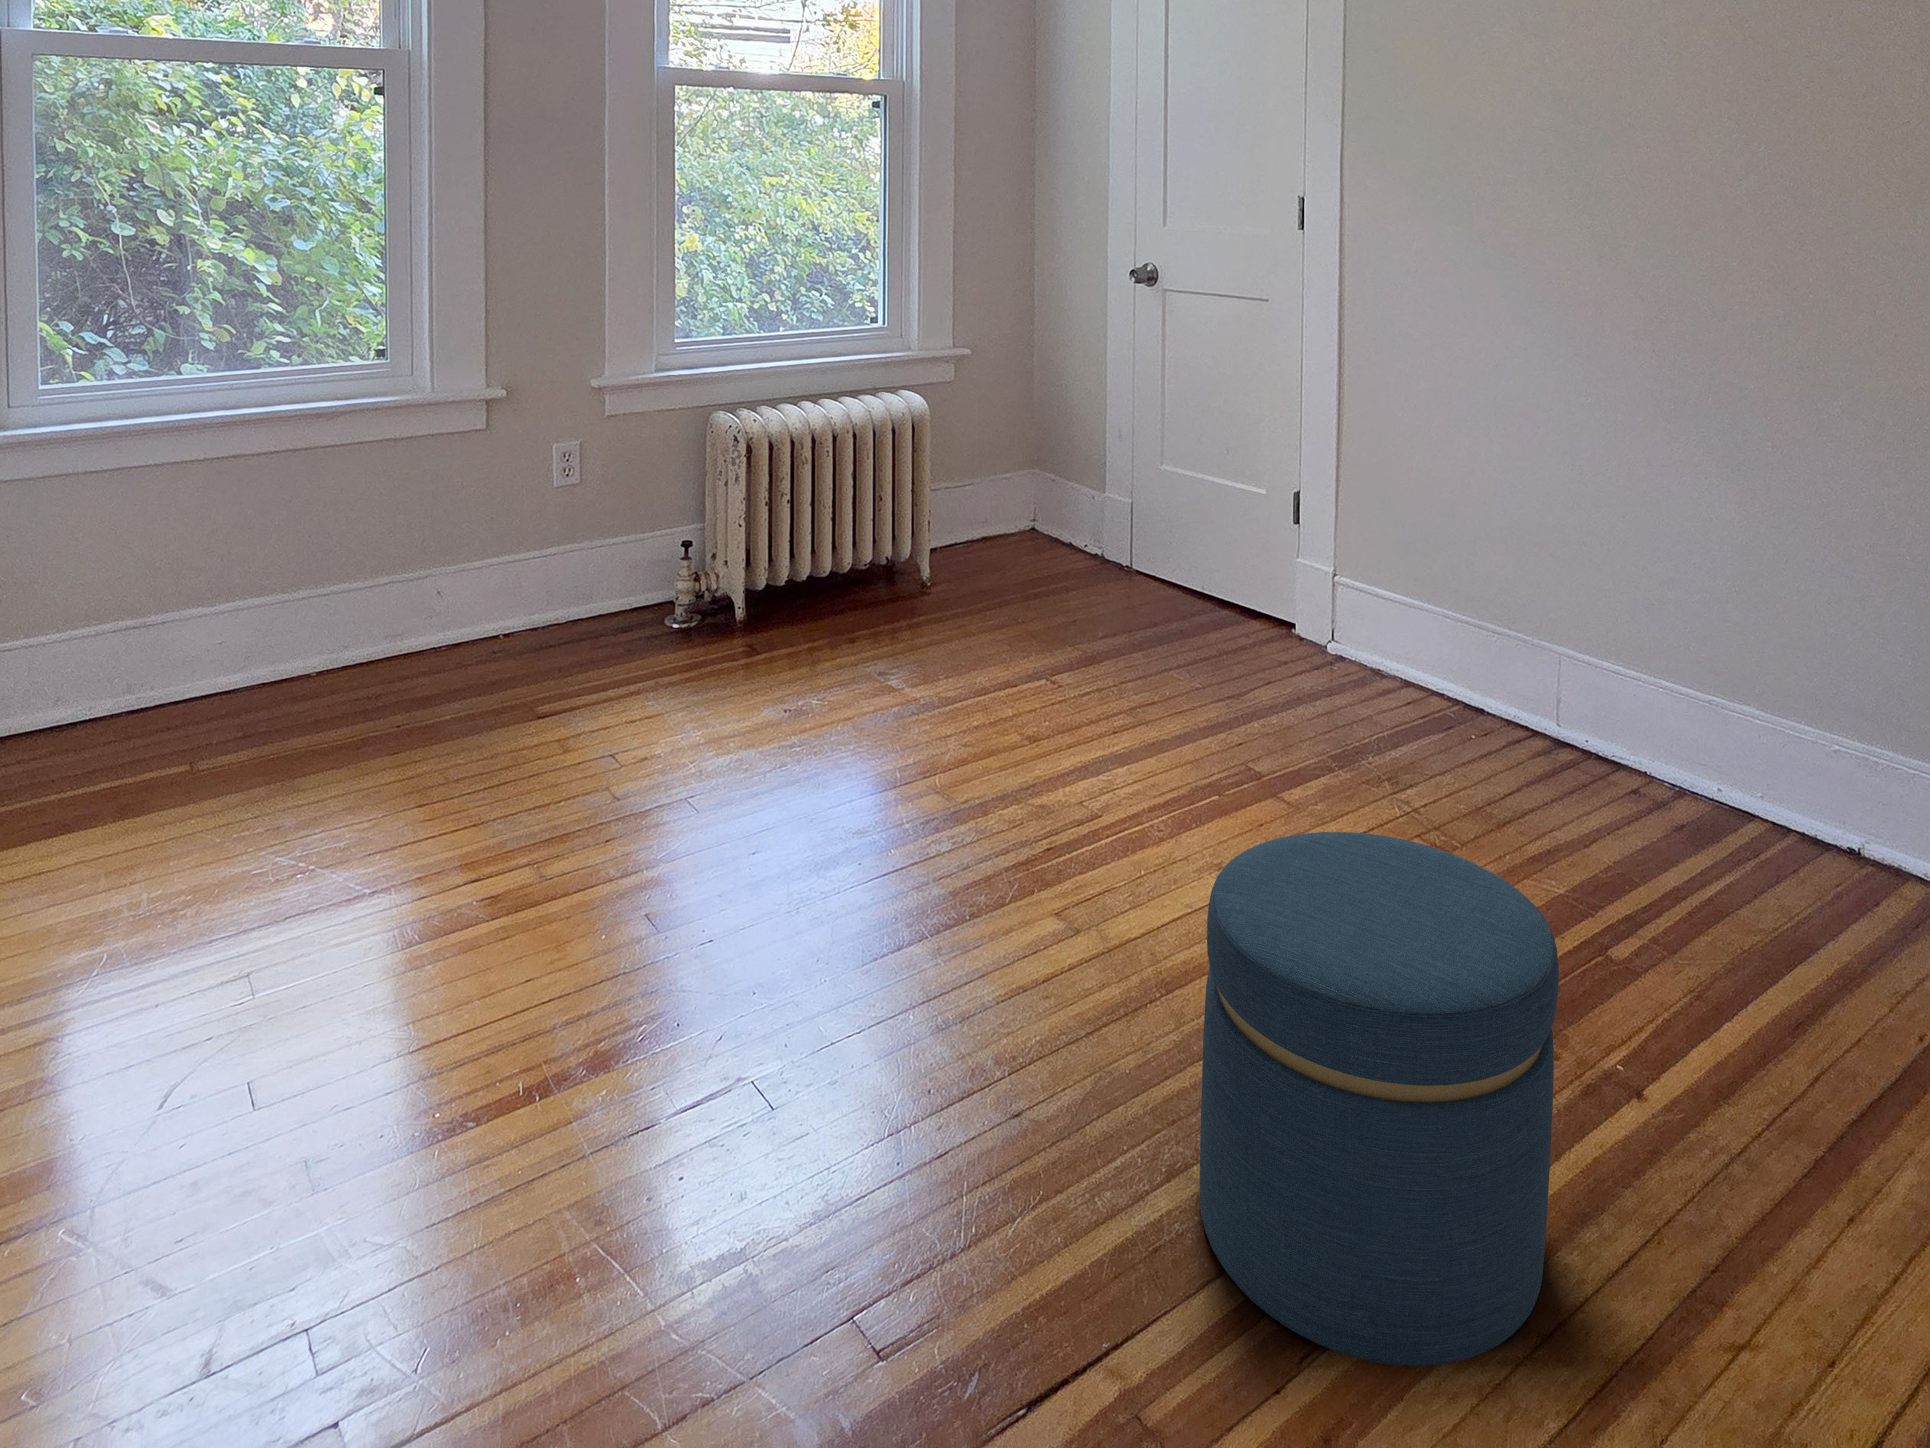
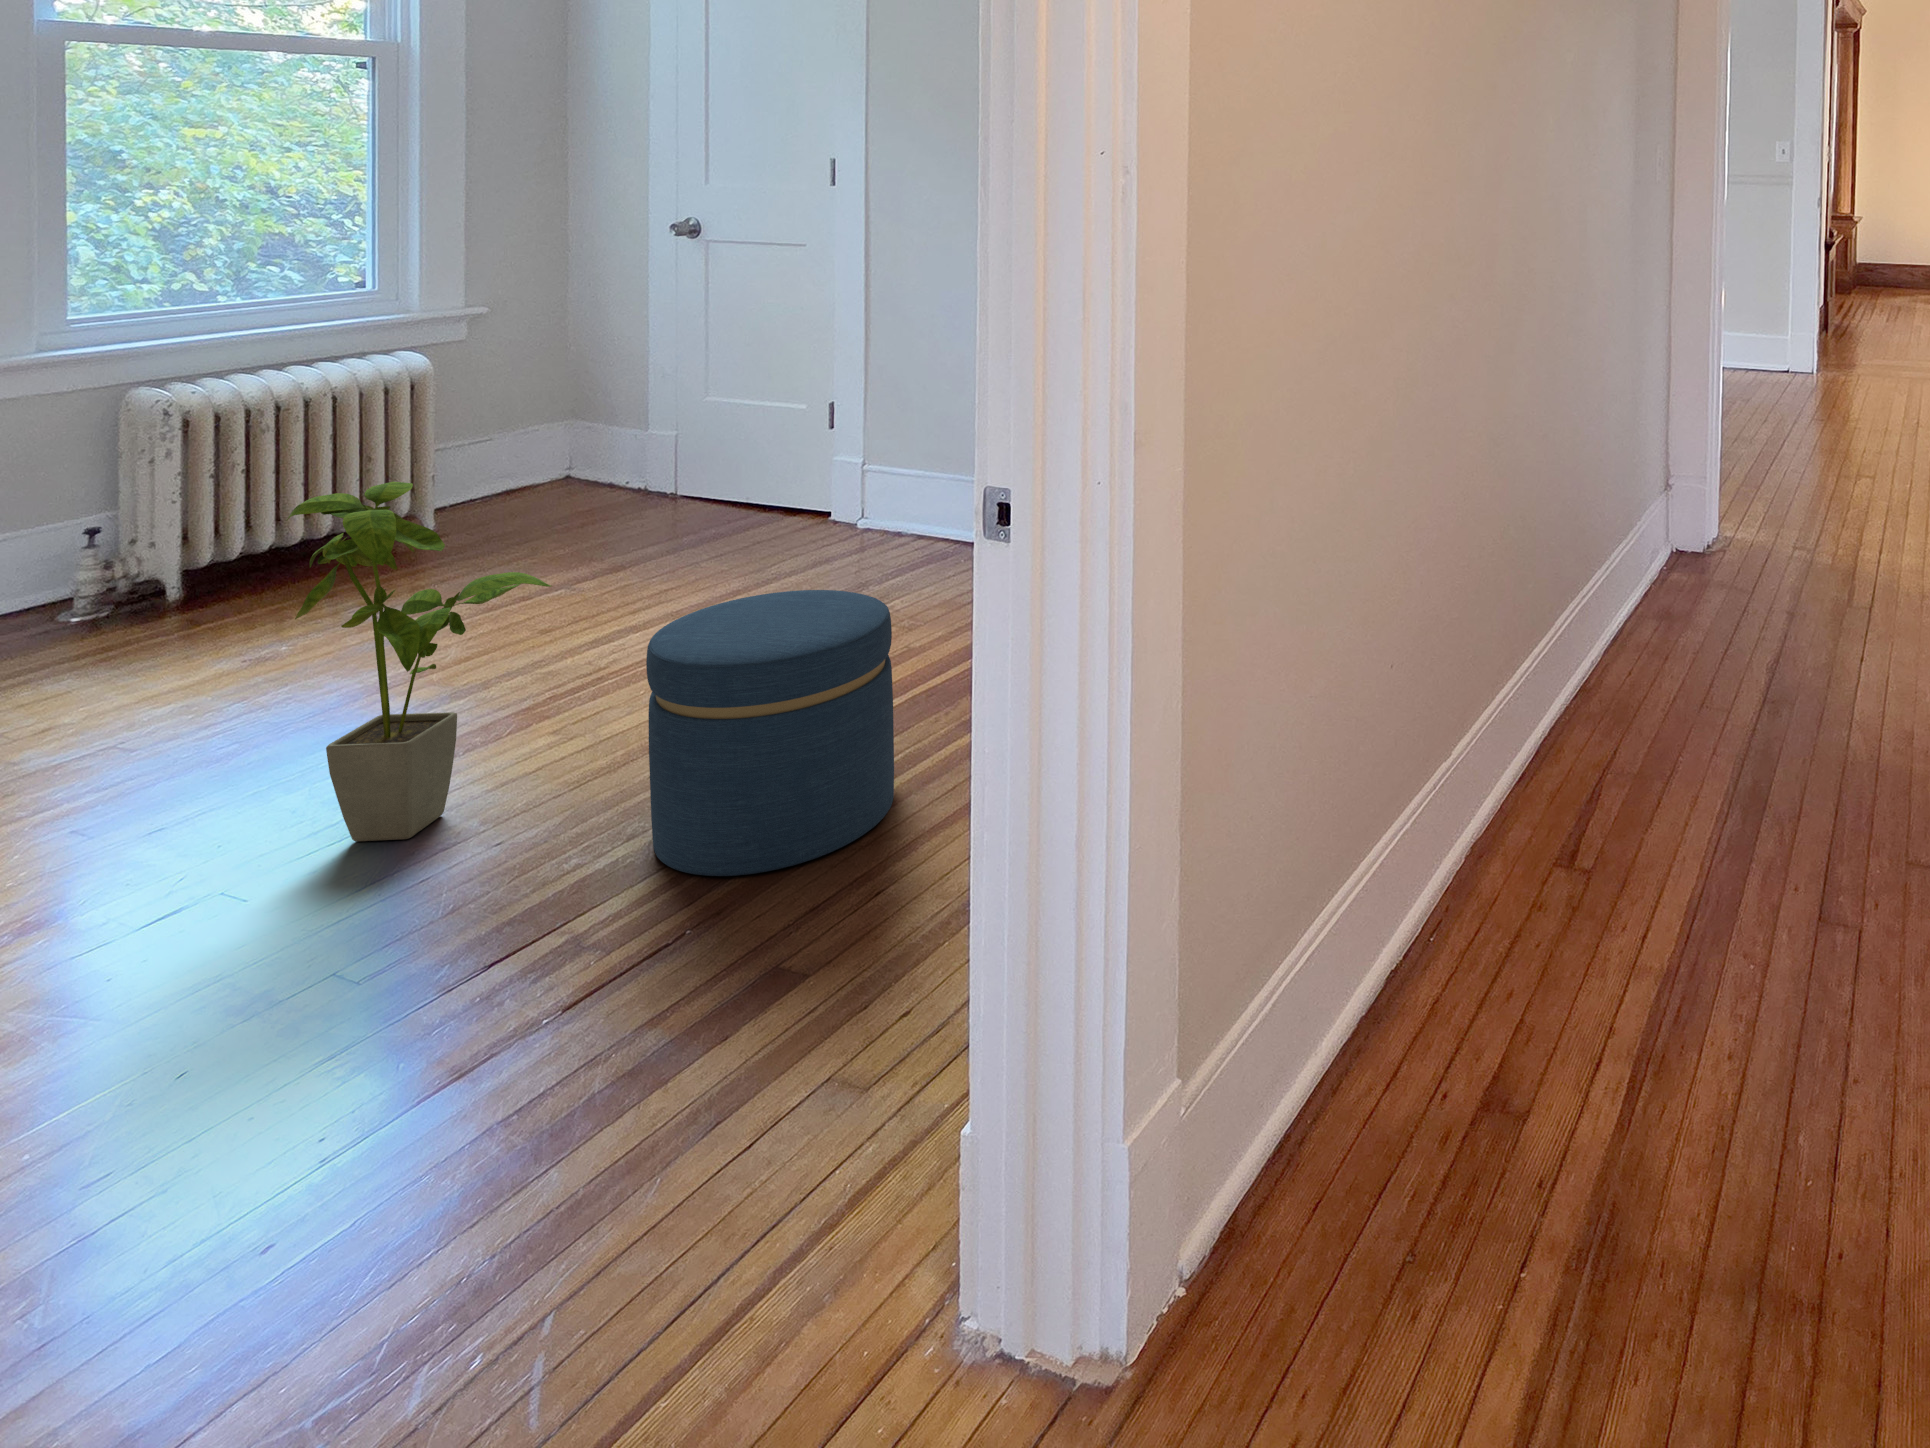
house plant: none [826,593,1081,1062] -> present [287,482,551,841]

